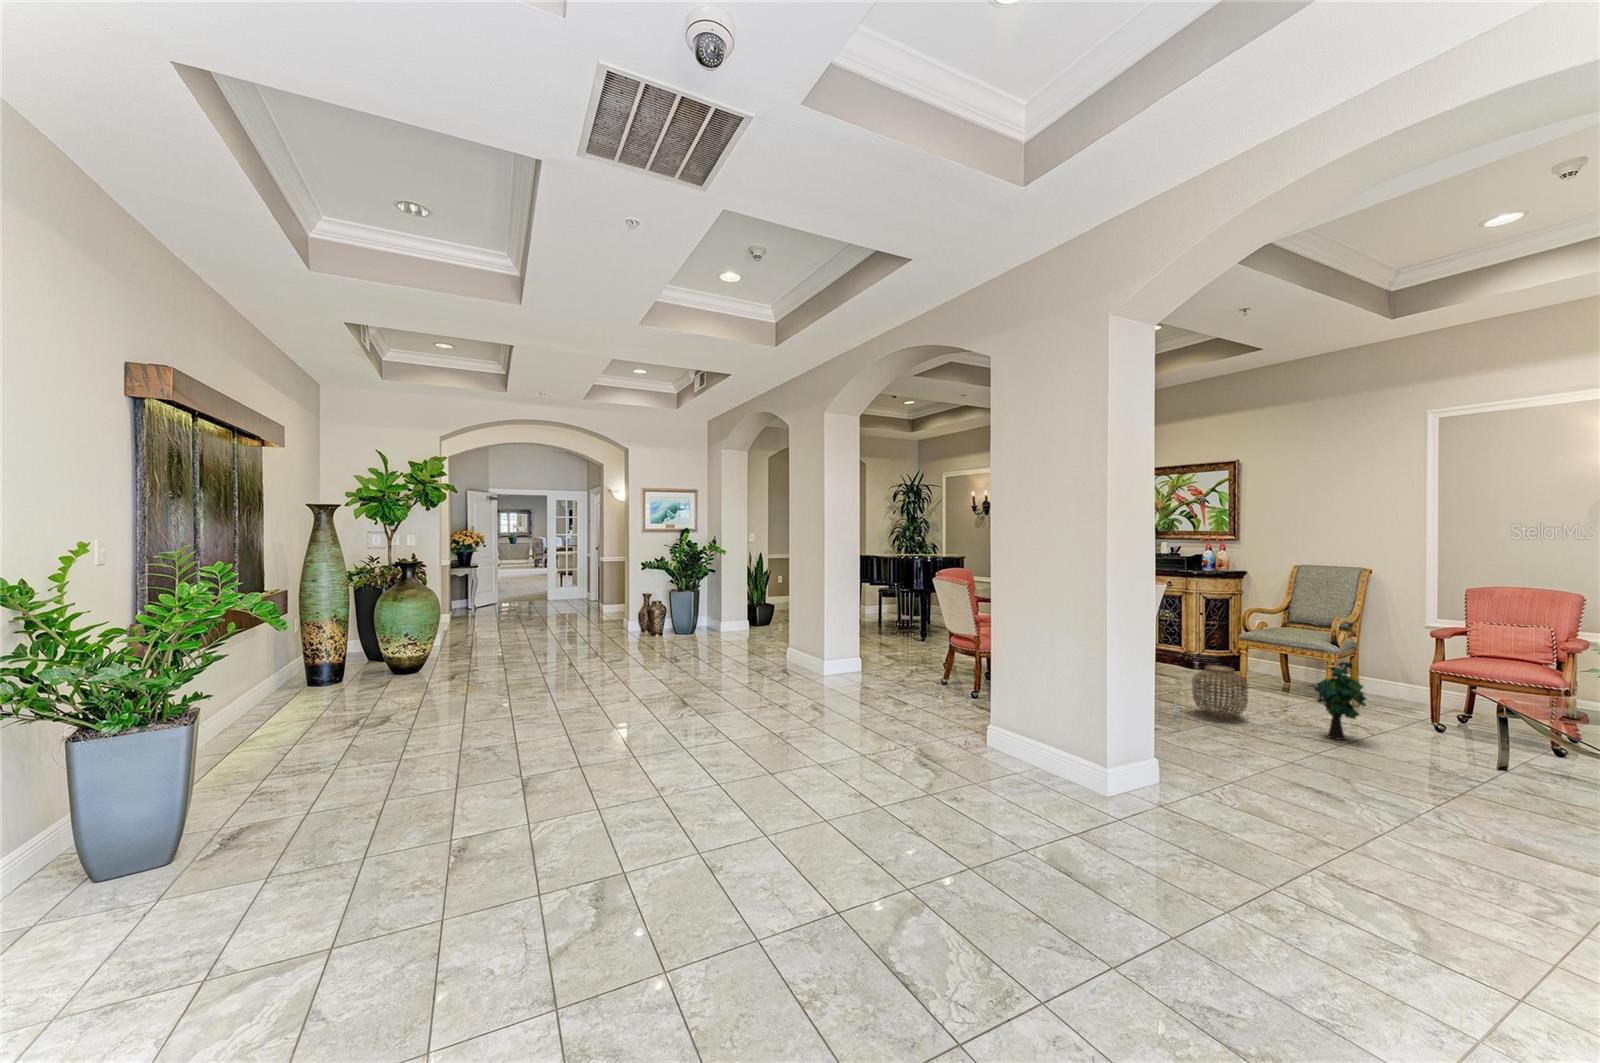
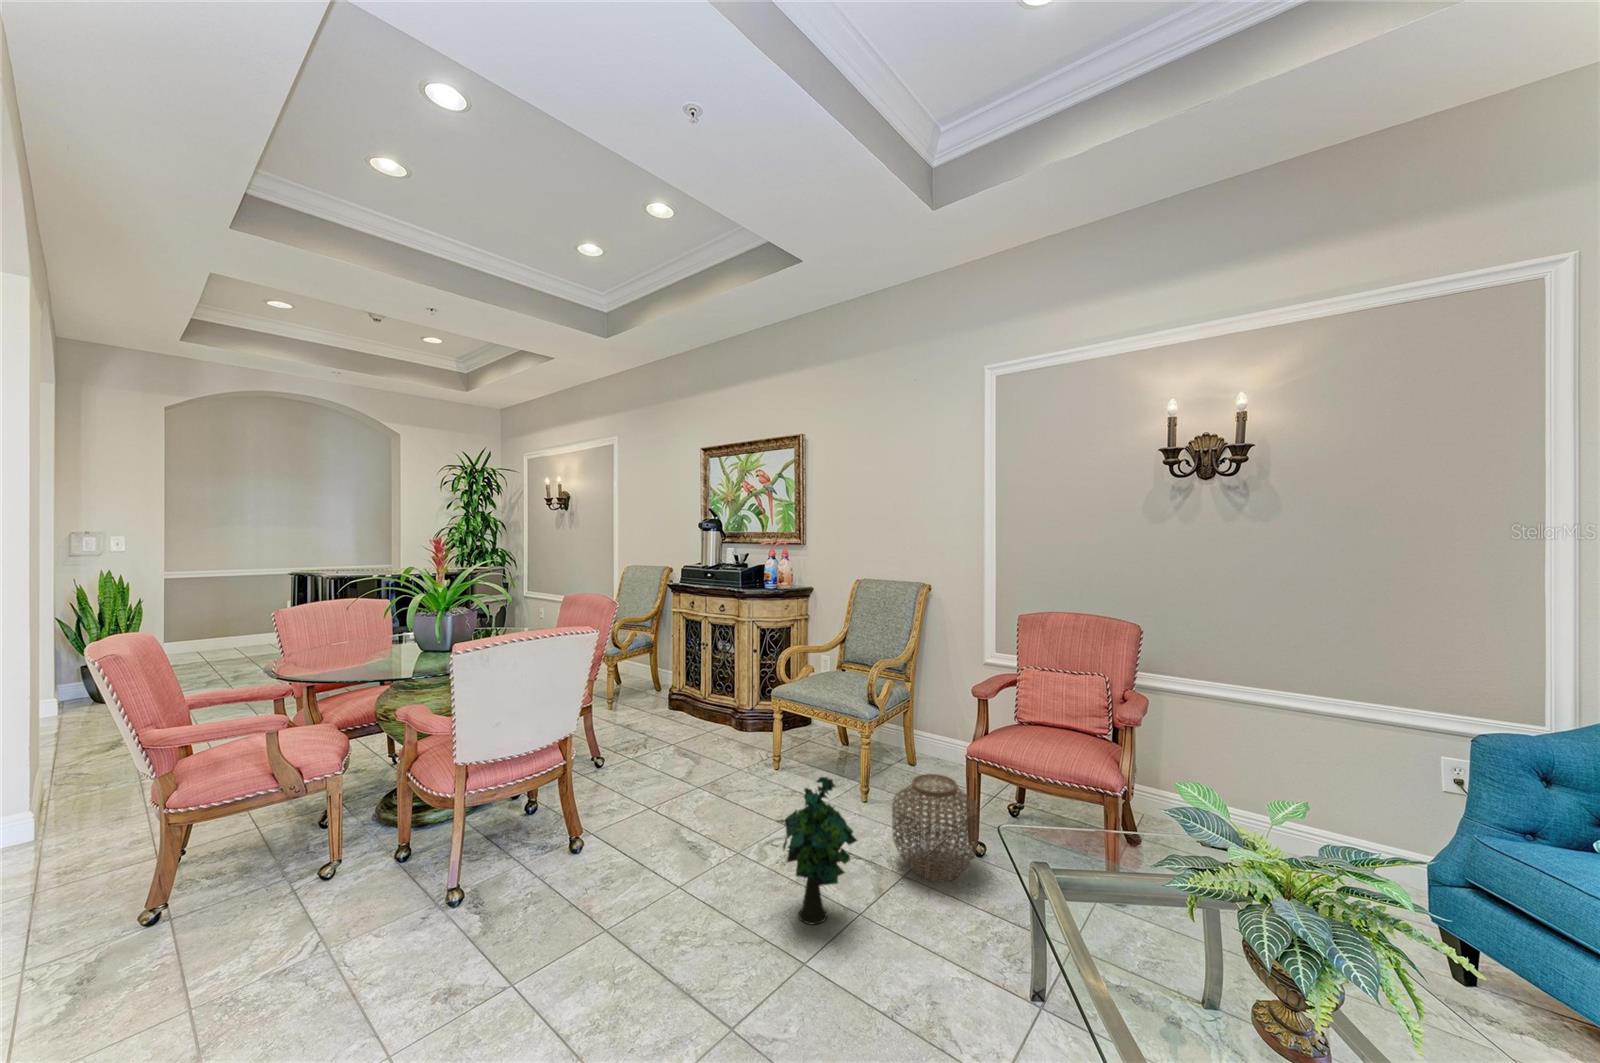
woven basket: present [1192,665,1248,720] -> present [892,774,979,881]

